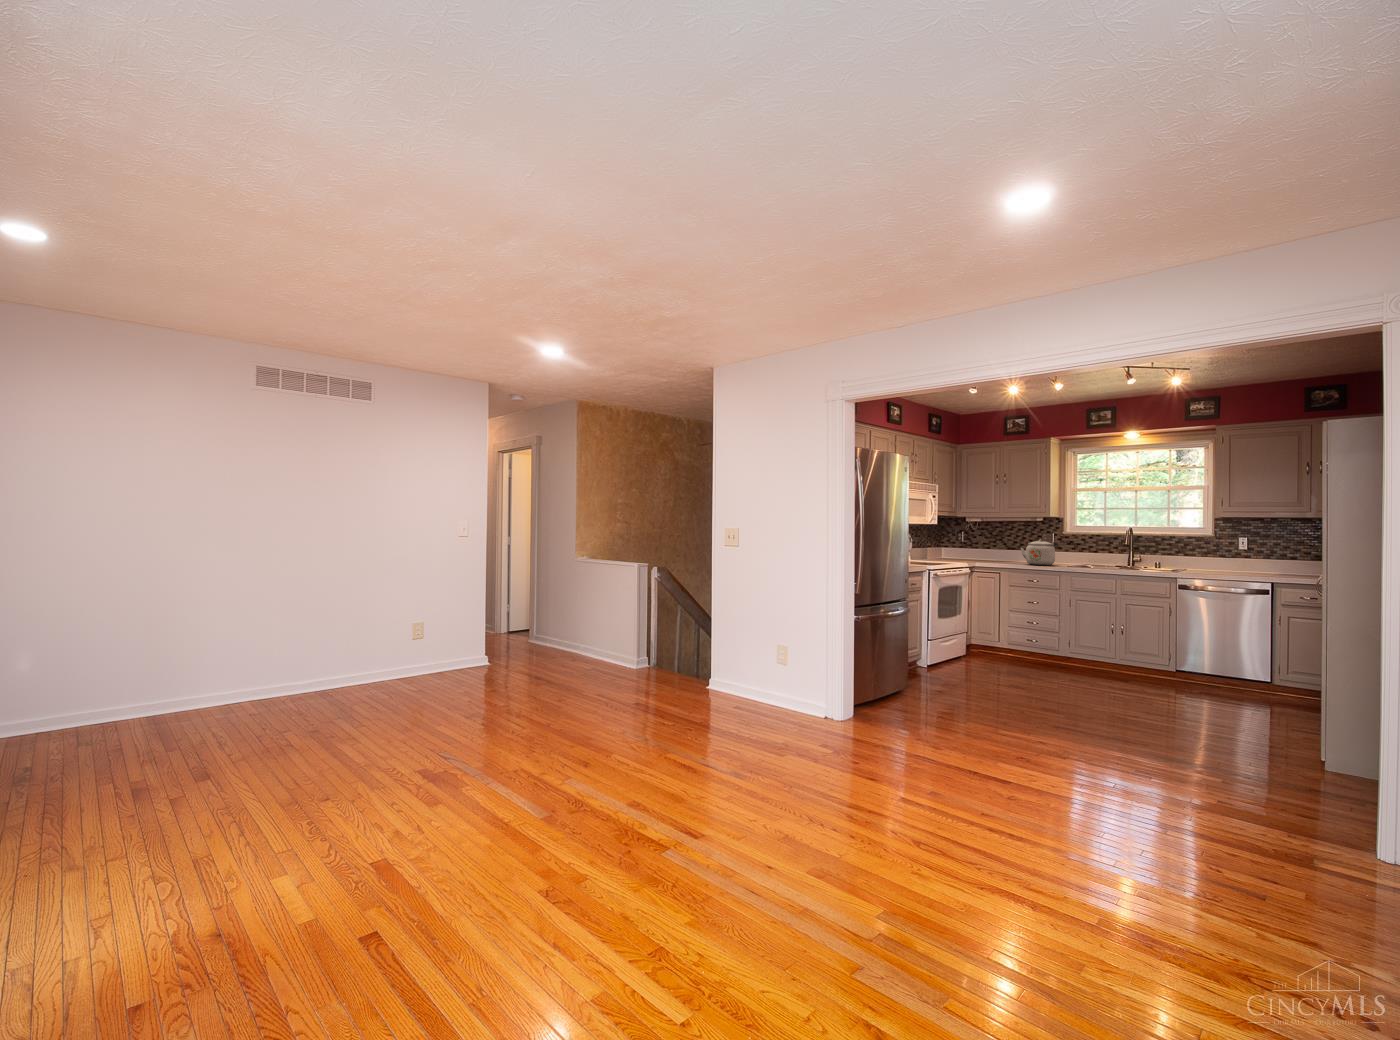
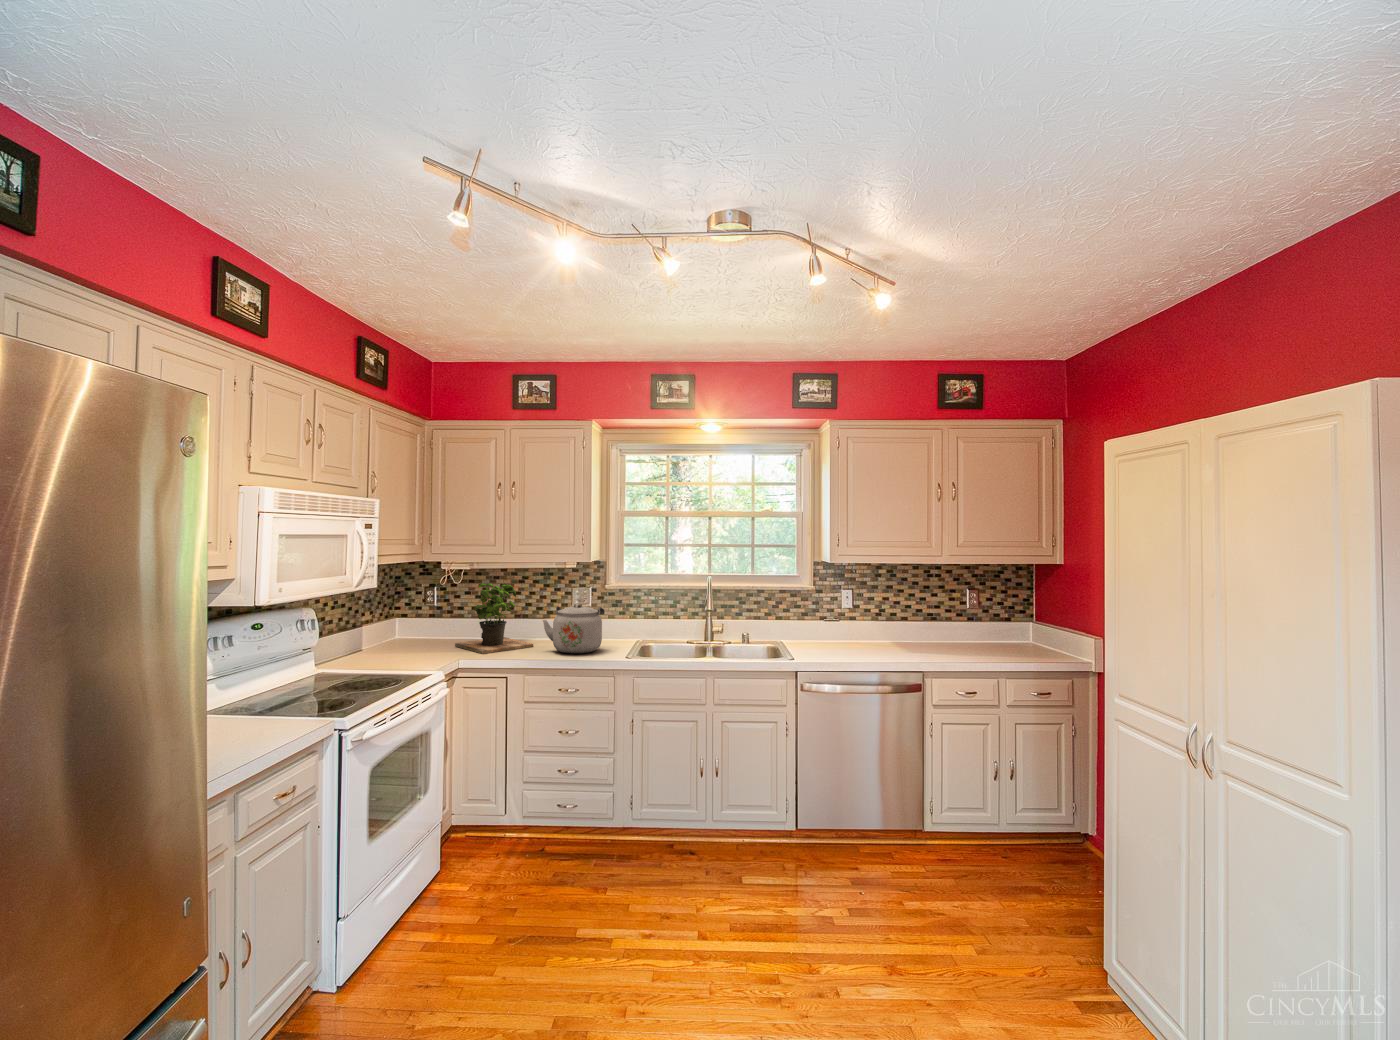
potted plant: none [975,529,1017,563] -> present [455,583,533,654]

